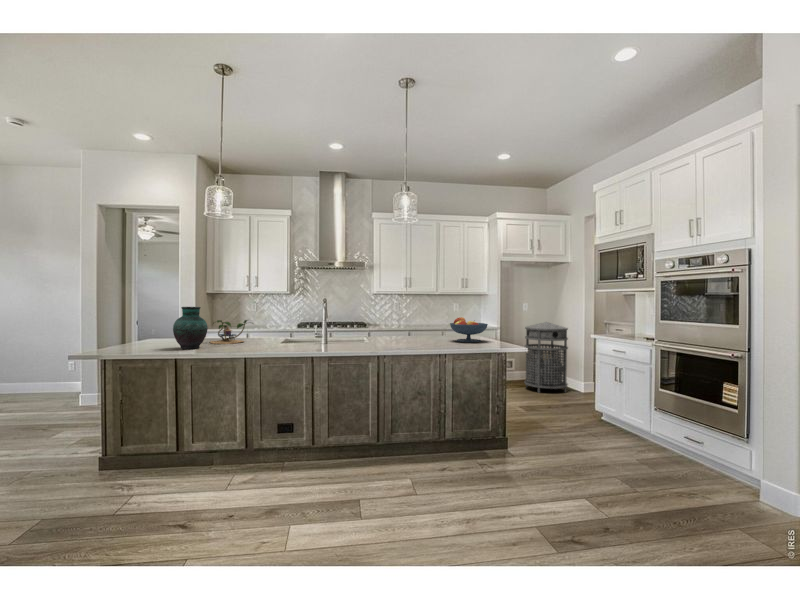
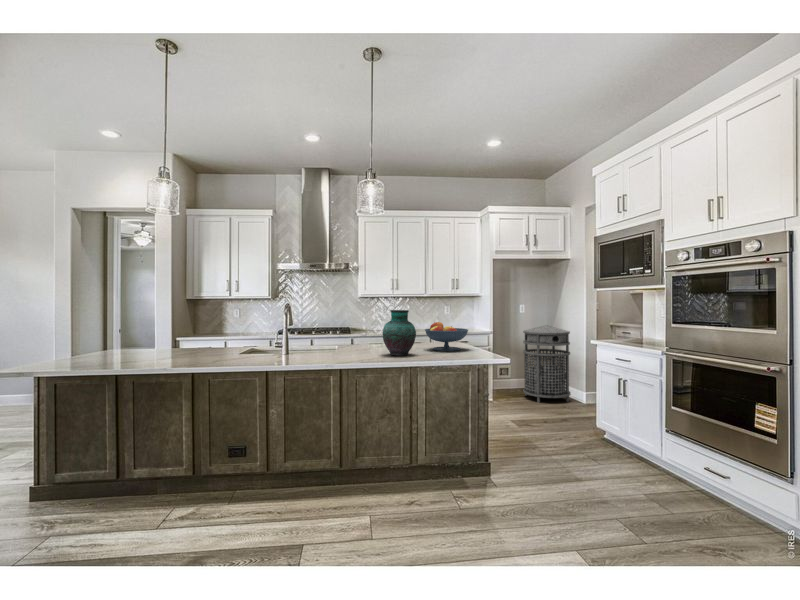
vase: present [173,307,208,349] -> present [383,310,416,356]
plant: present [210,320,248,344] -> none [152,327,203,355]

